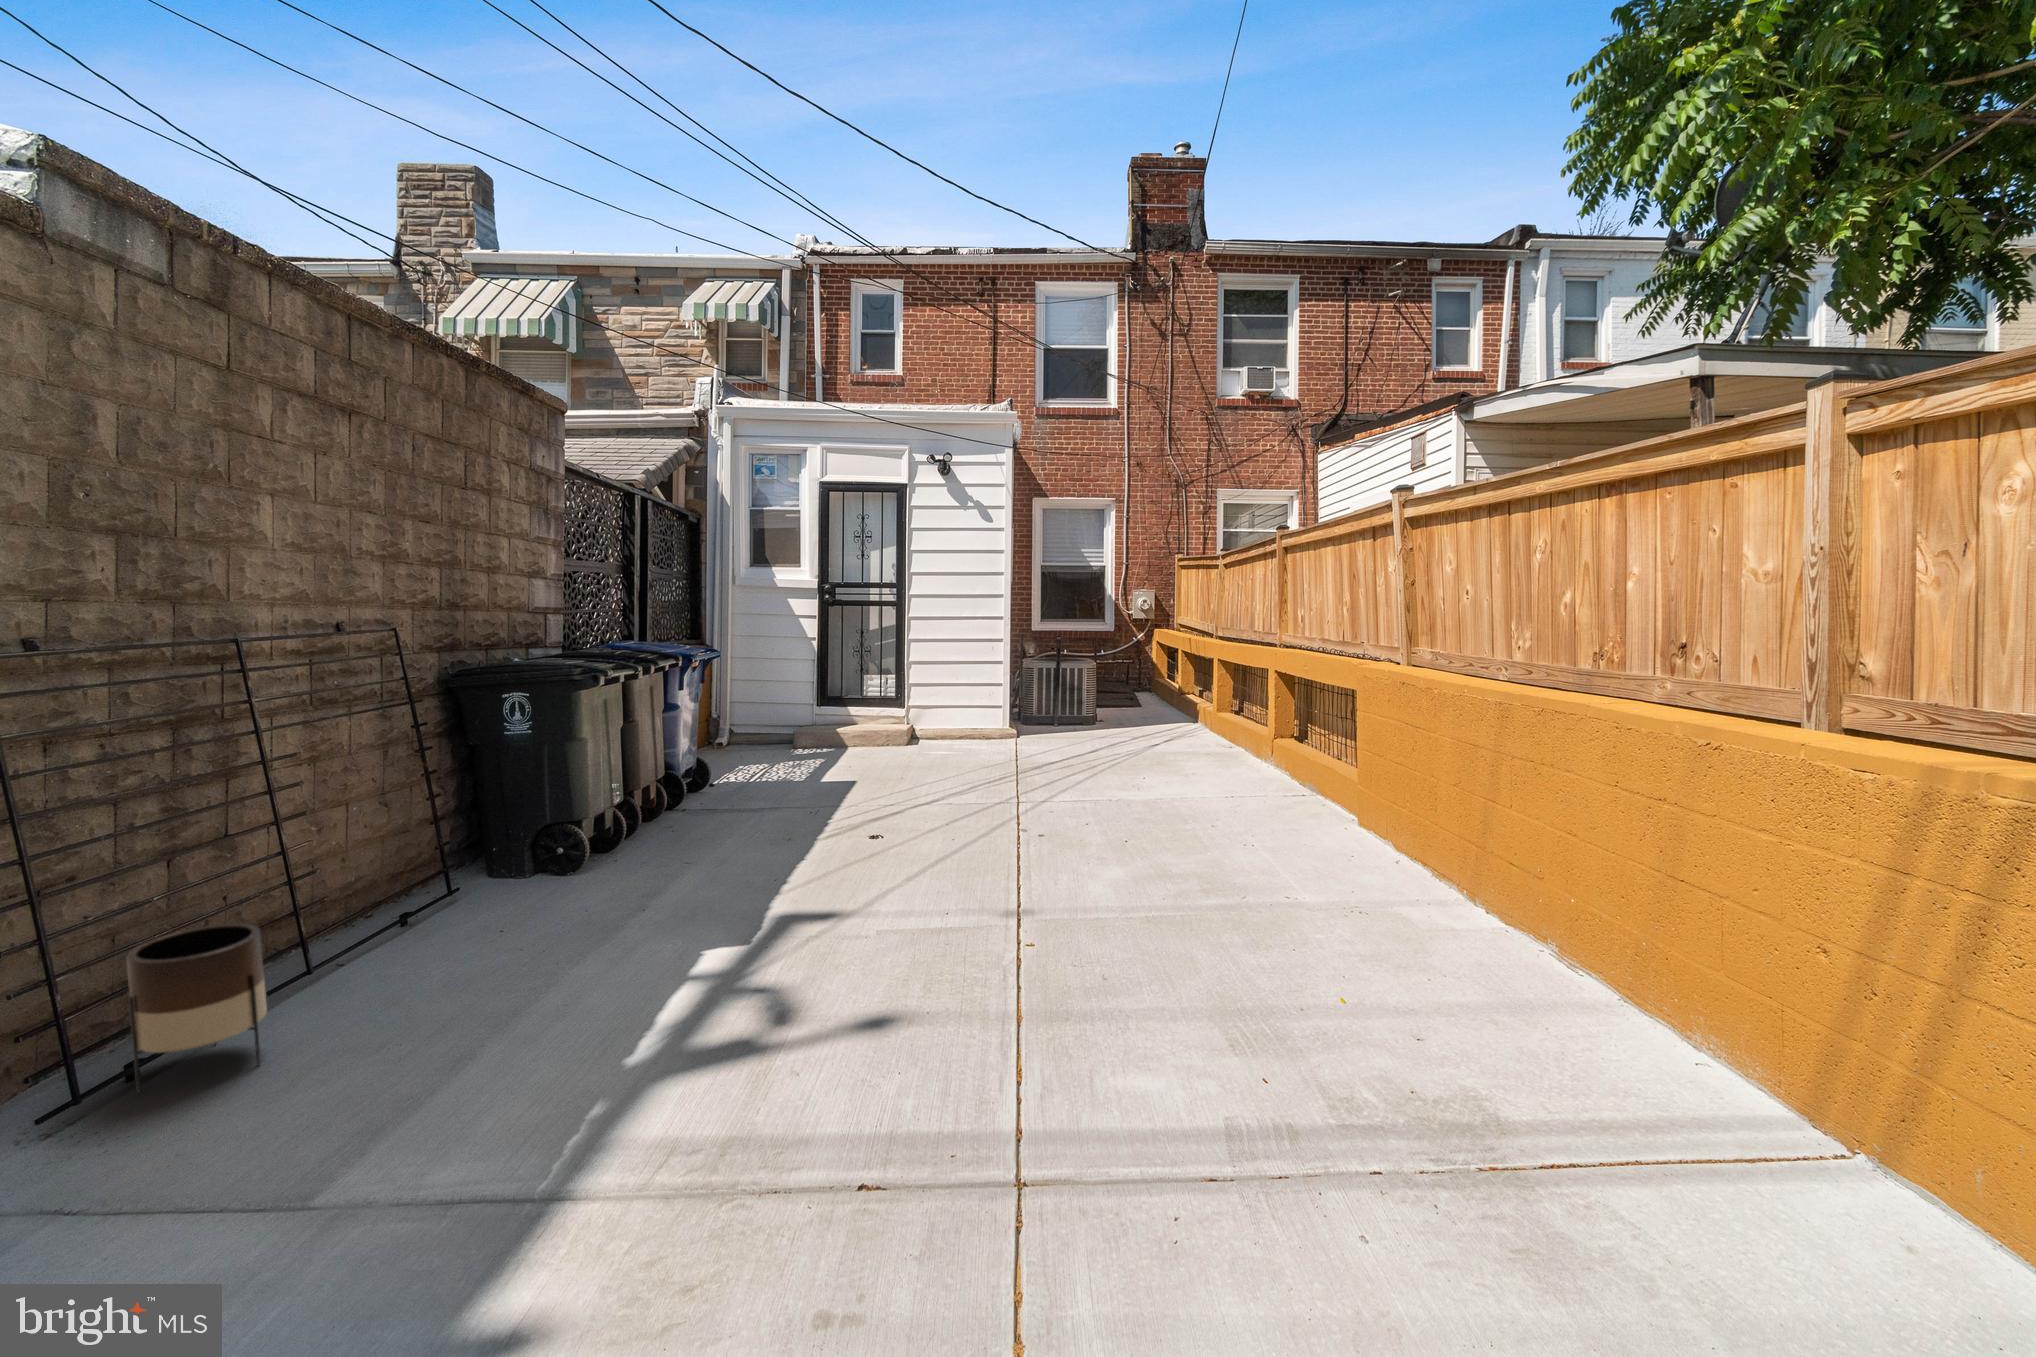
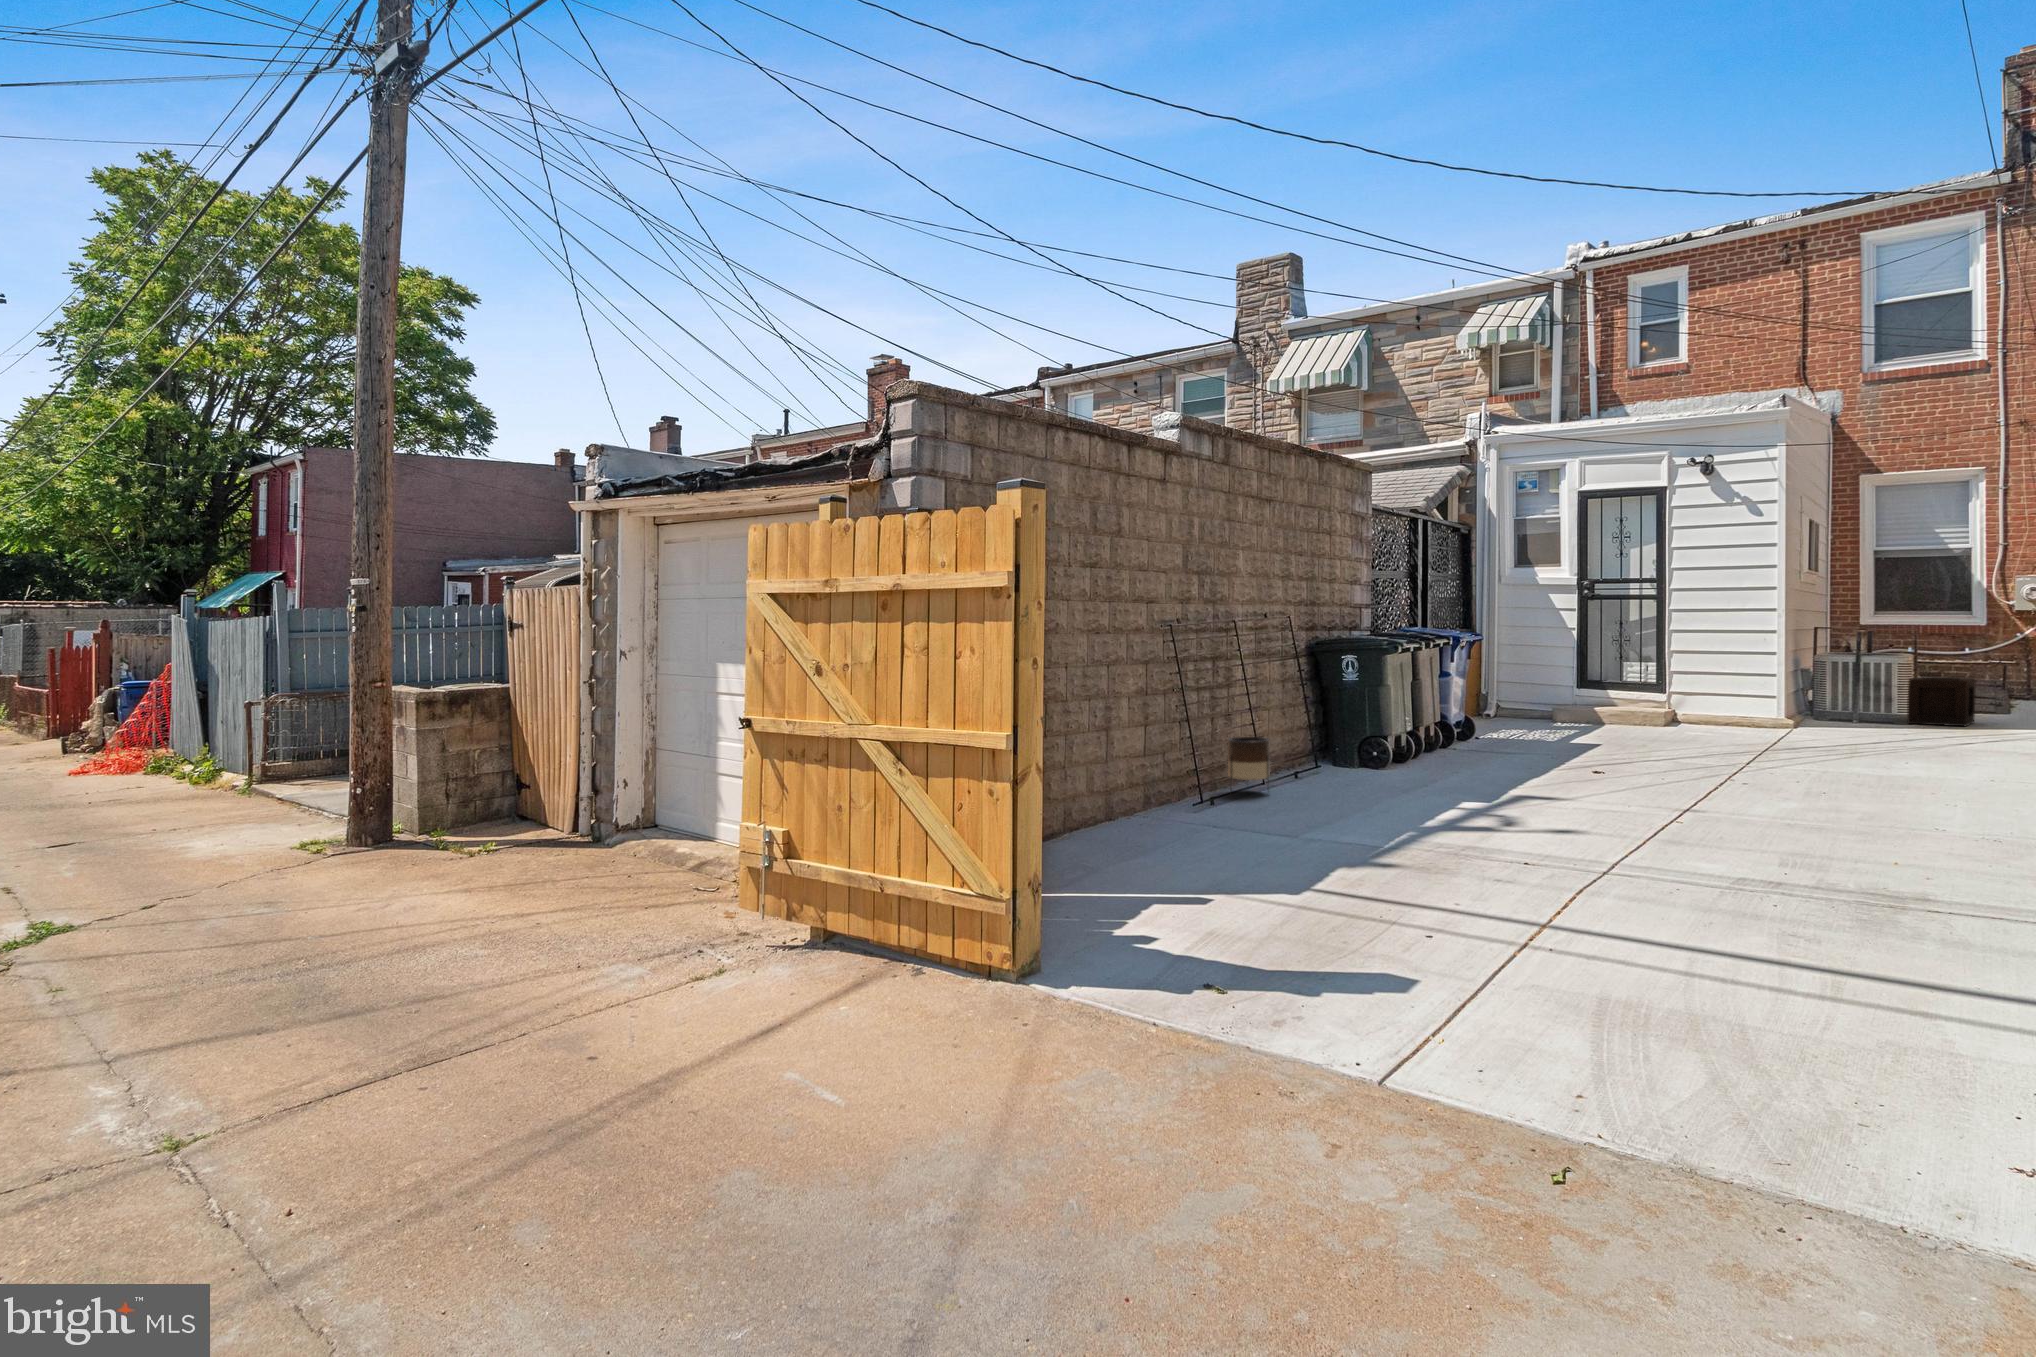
wooden crate: none [1094,679,1136,724] -> present [1907,677,1976,726]

